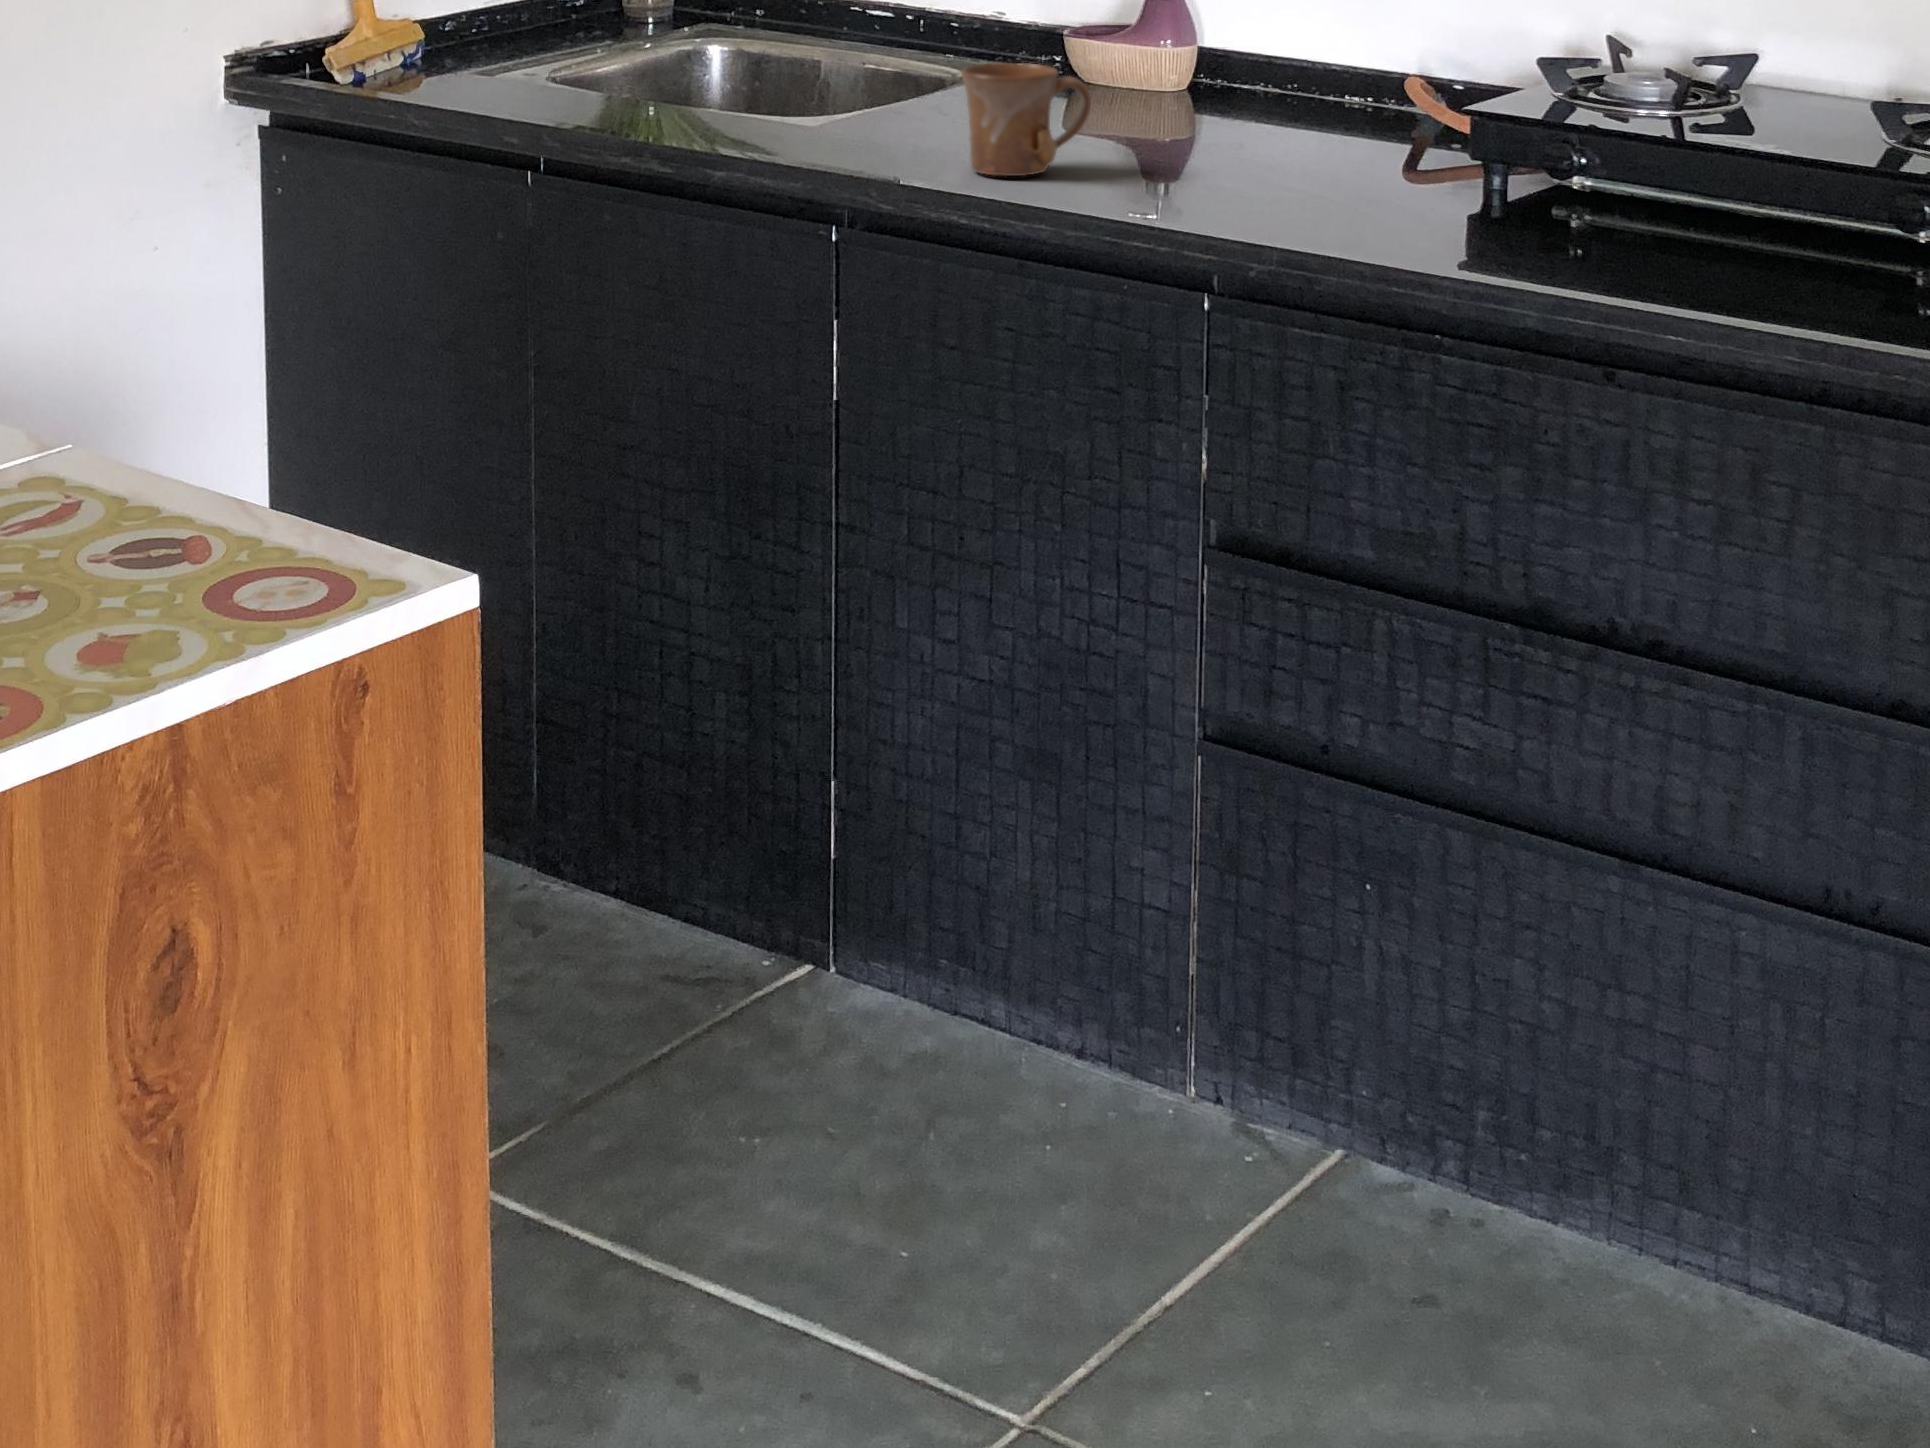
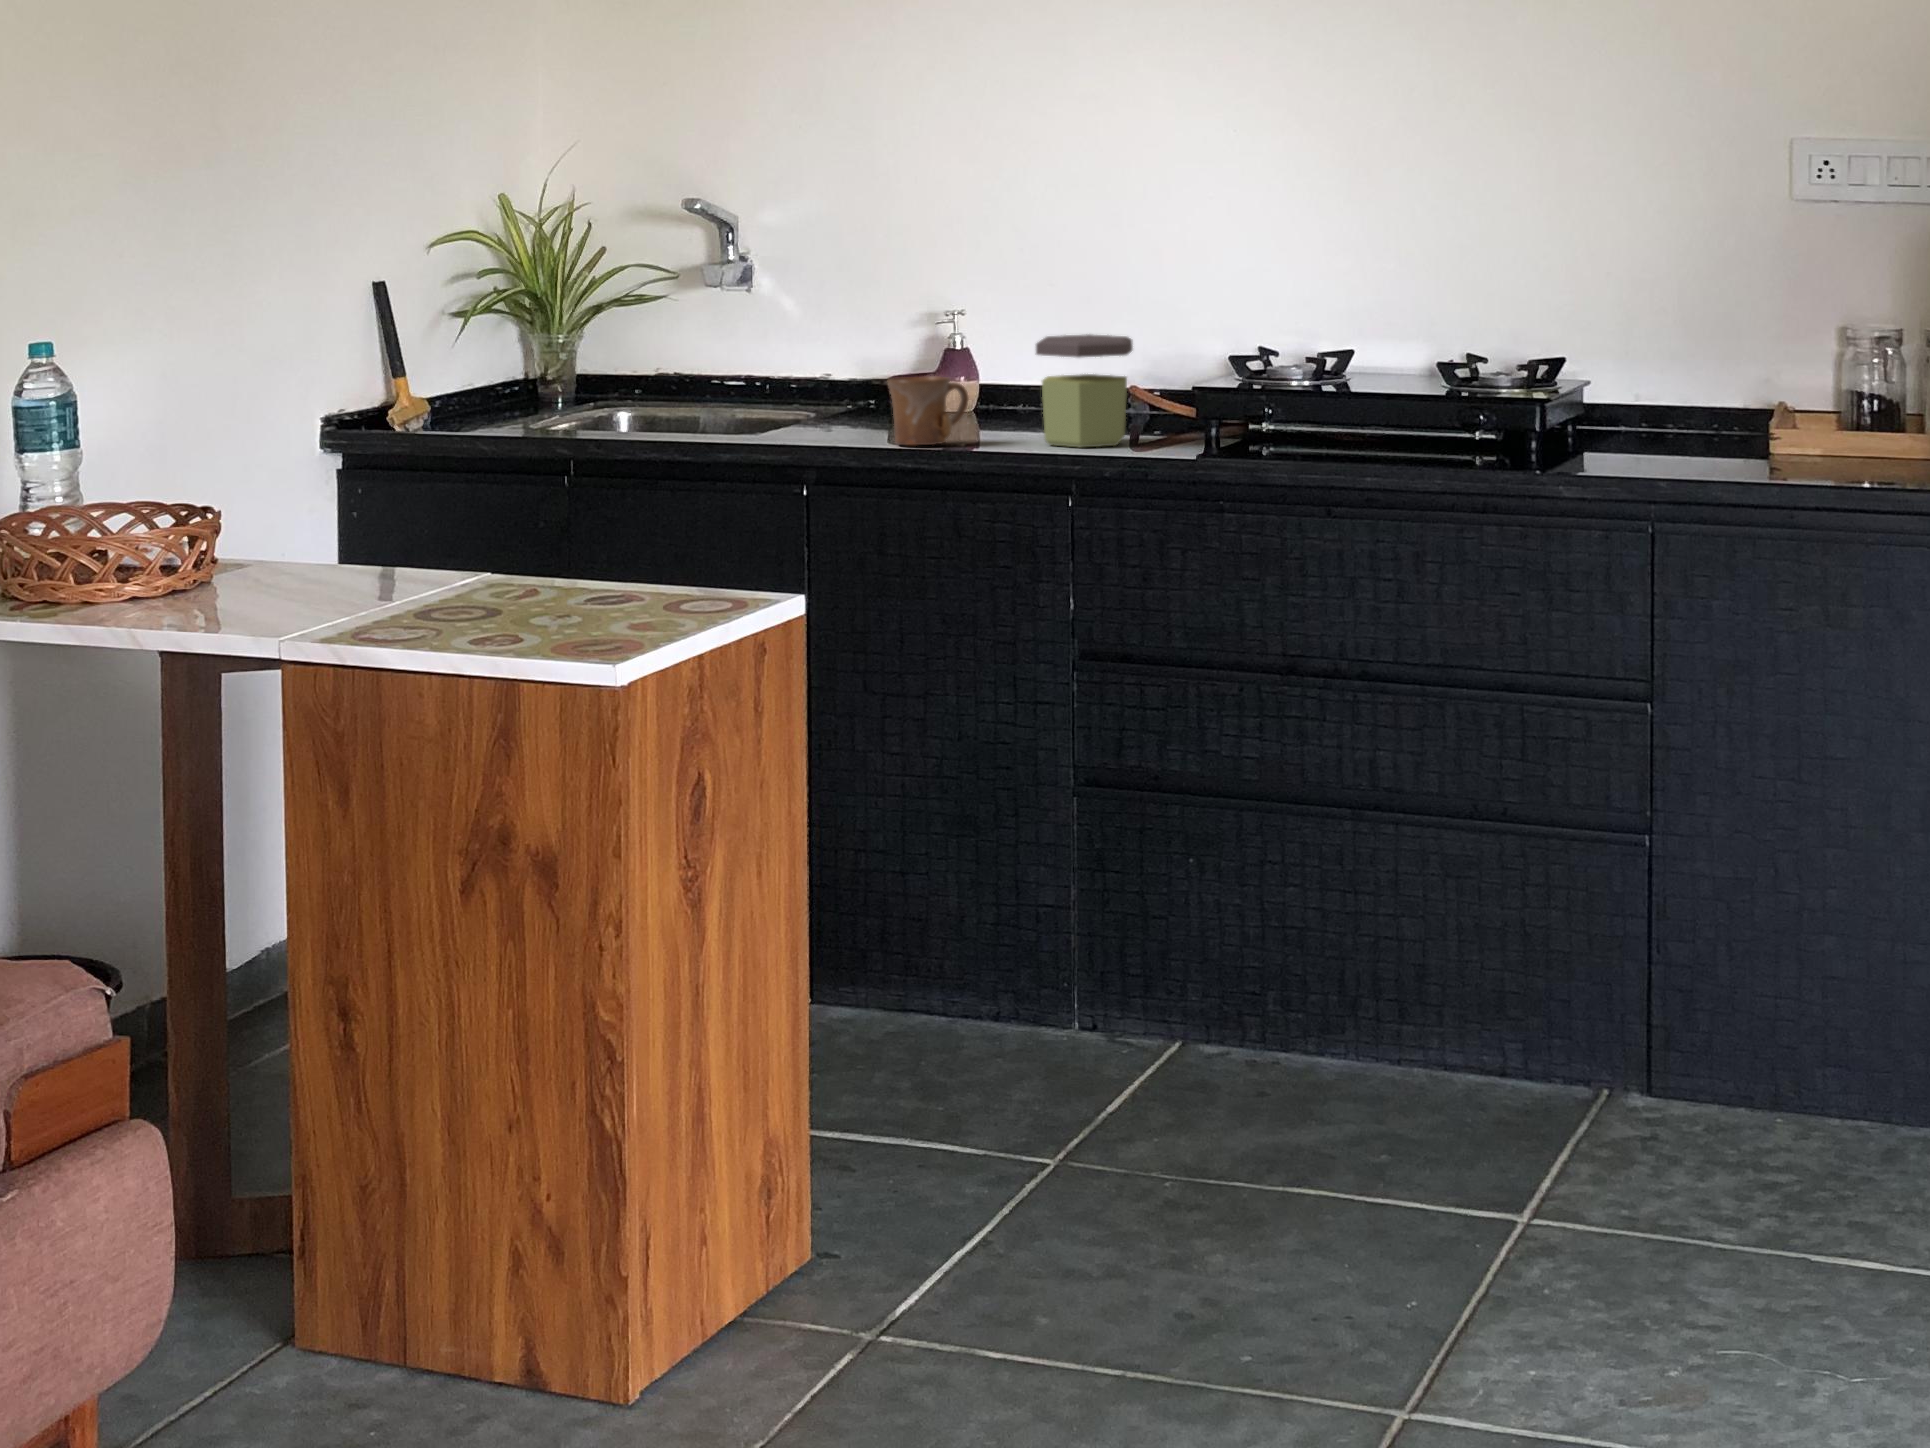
jar: none [1187,10,1353,199] -> present [1036,334,1133,448]

